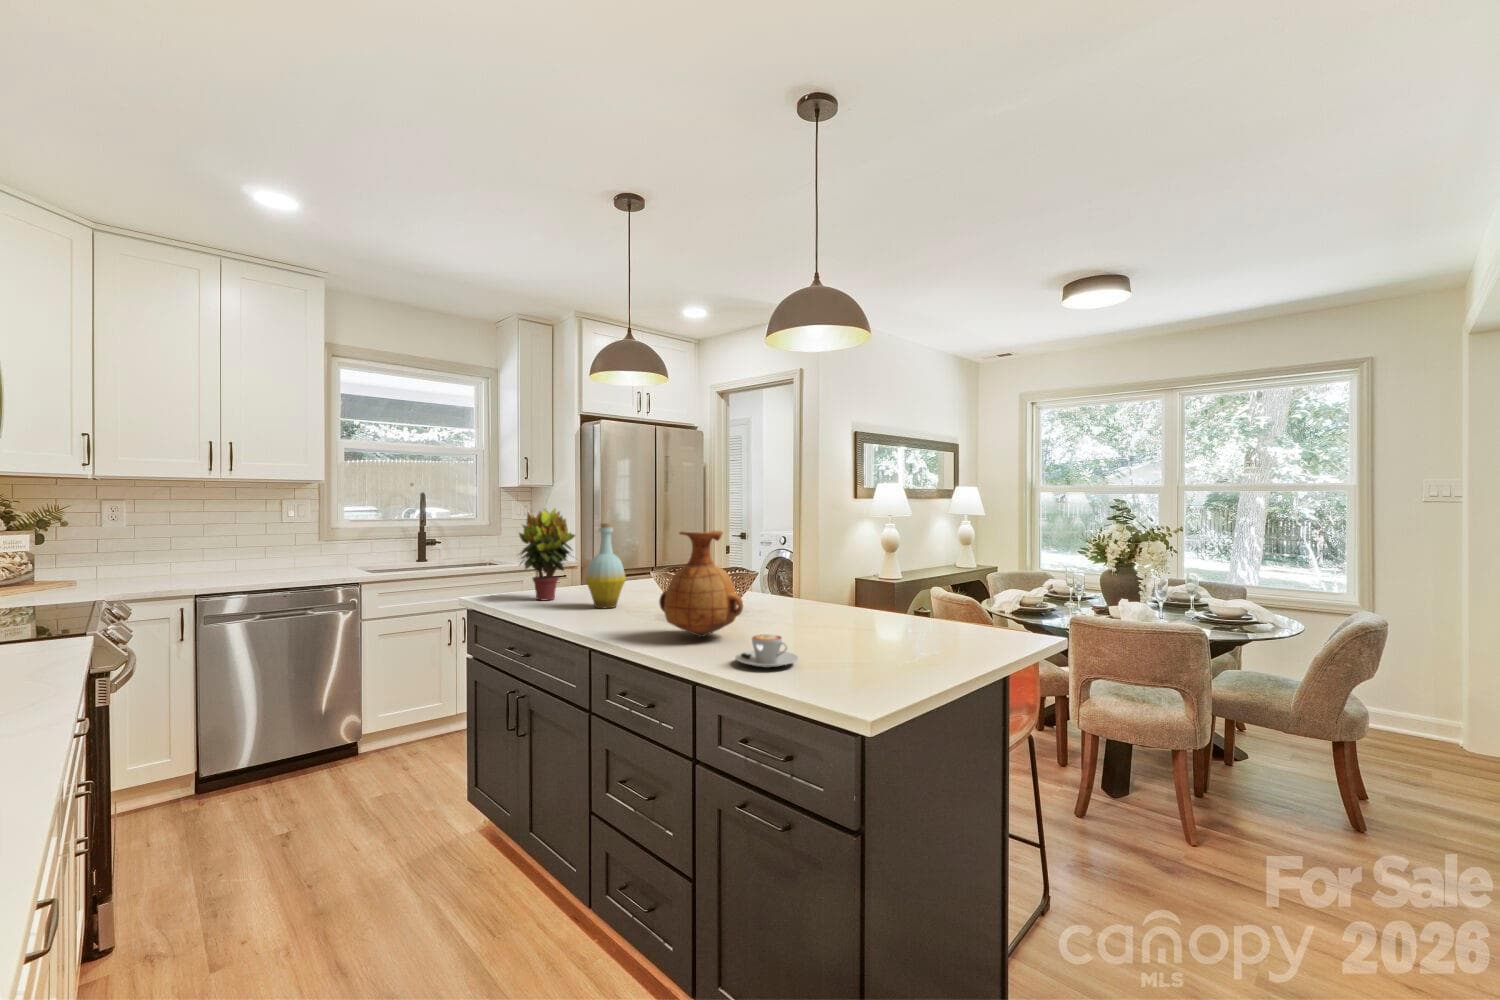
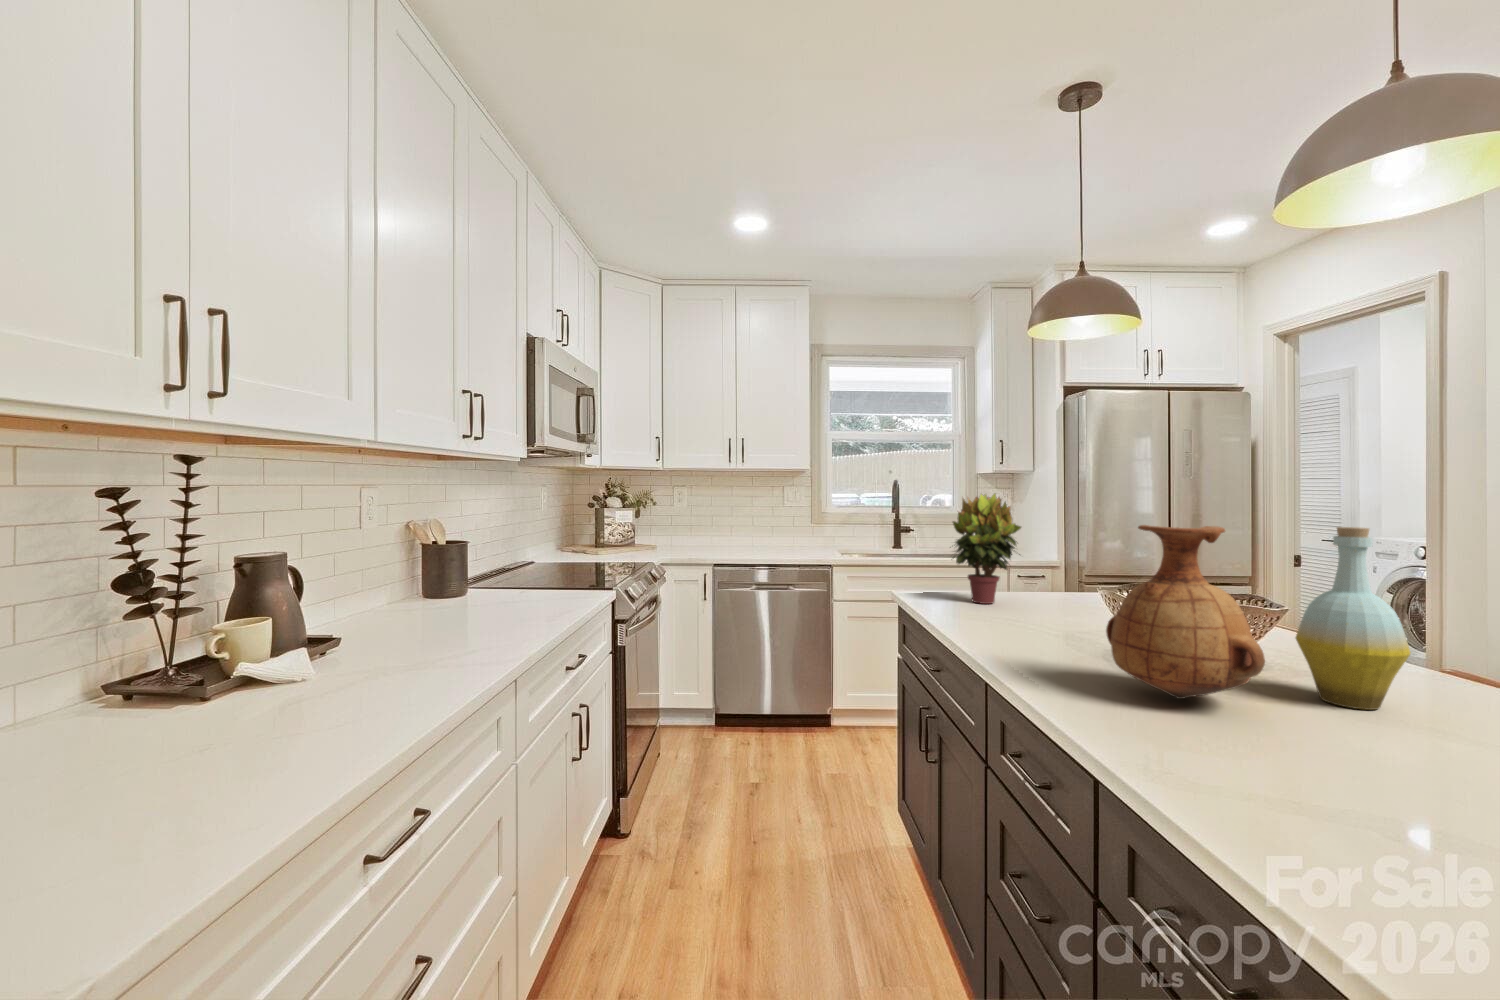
bottle: present [586,523,626,608] -> present [1296,527,1411,710]
coffee cup: present [736,634,798,668] -> none [1225,728,1391,811]

